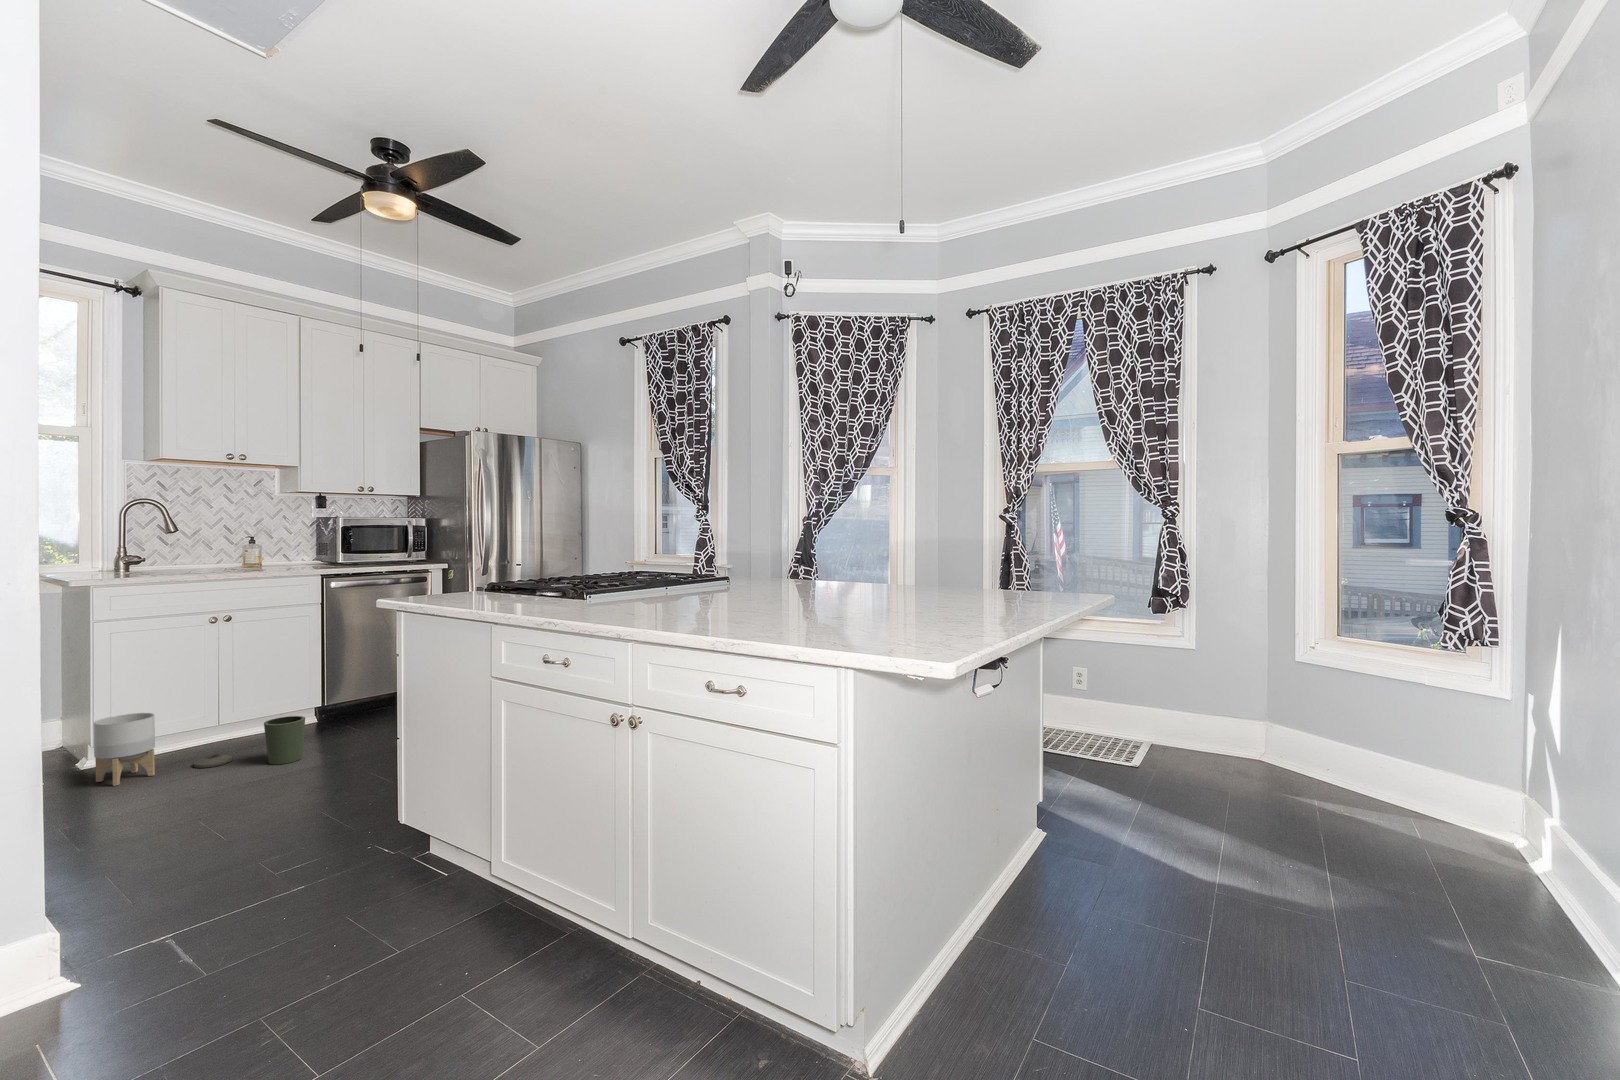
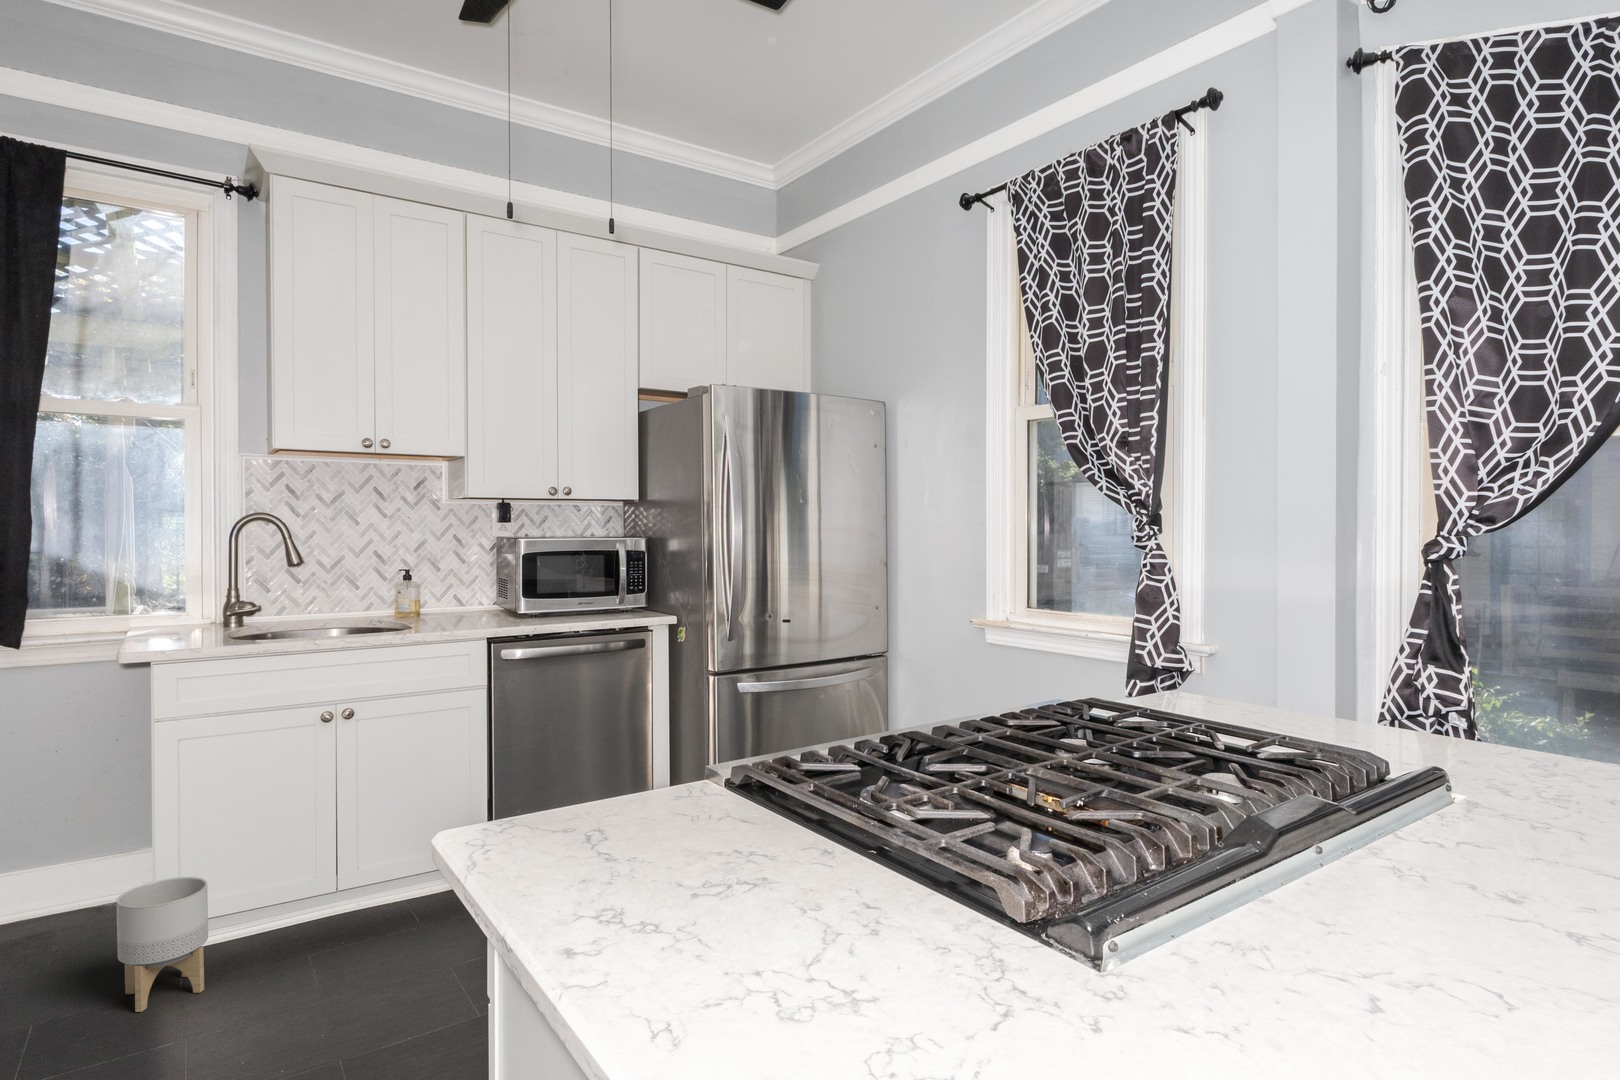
trash can: present [193,716,305,768] -> none [263,903,421,1000]

